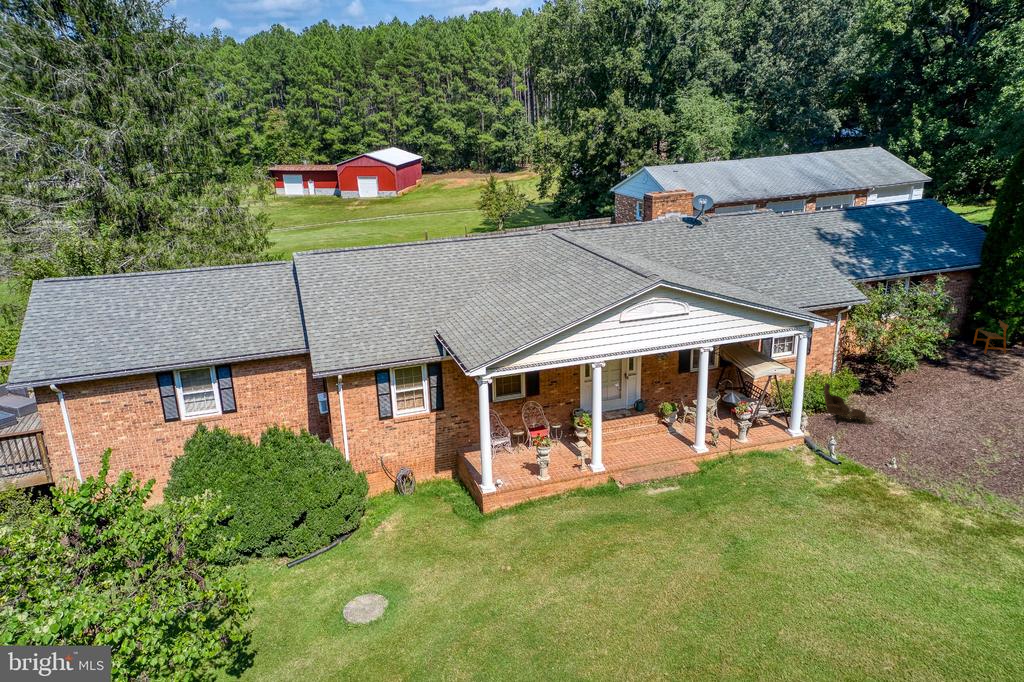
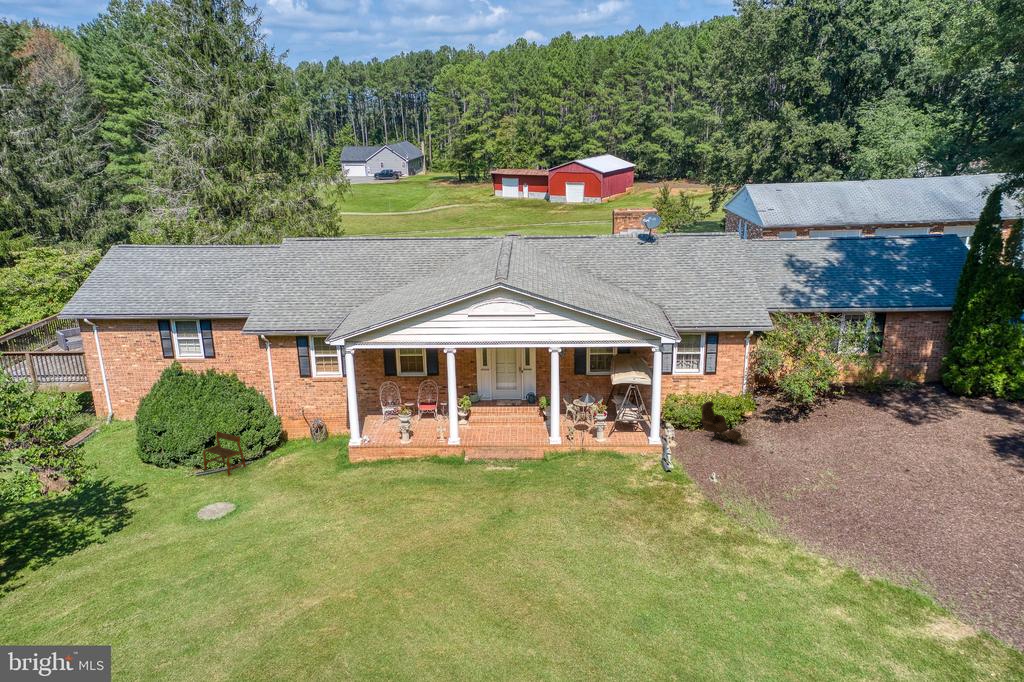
bench: present [973,318,1008,353] -> present [203,431,246,476]

